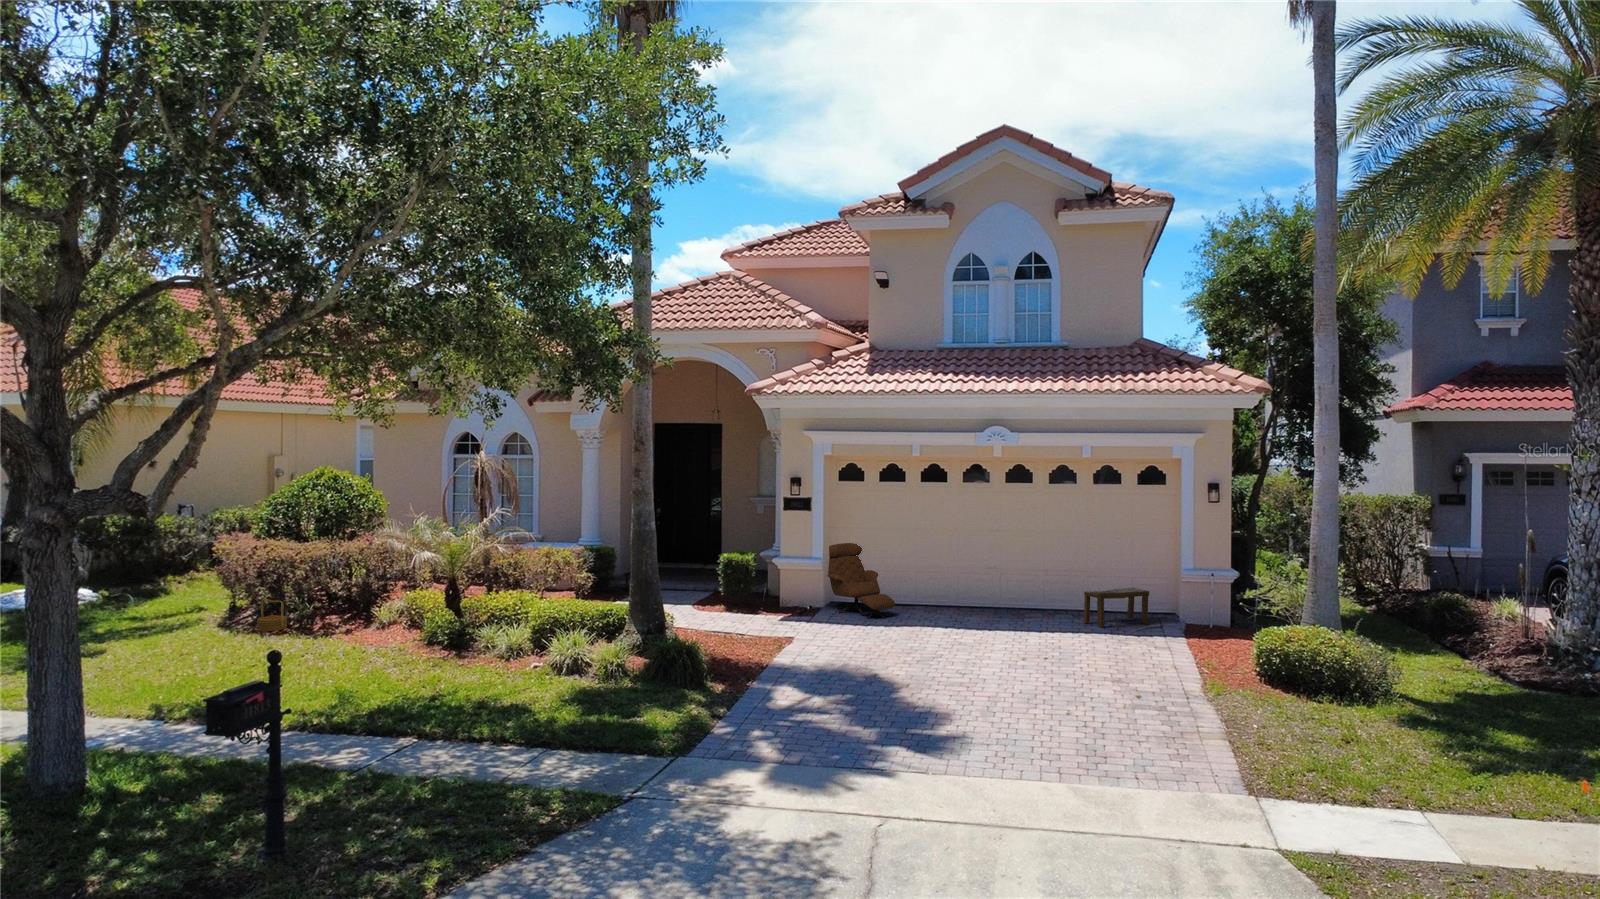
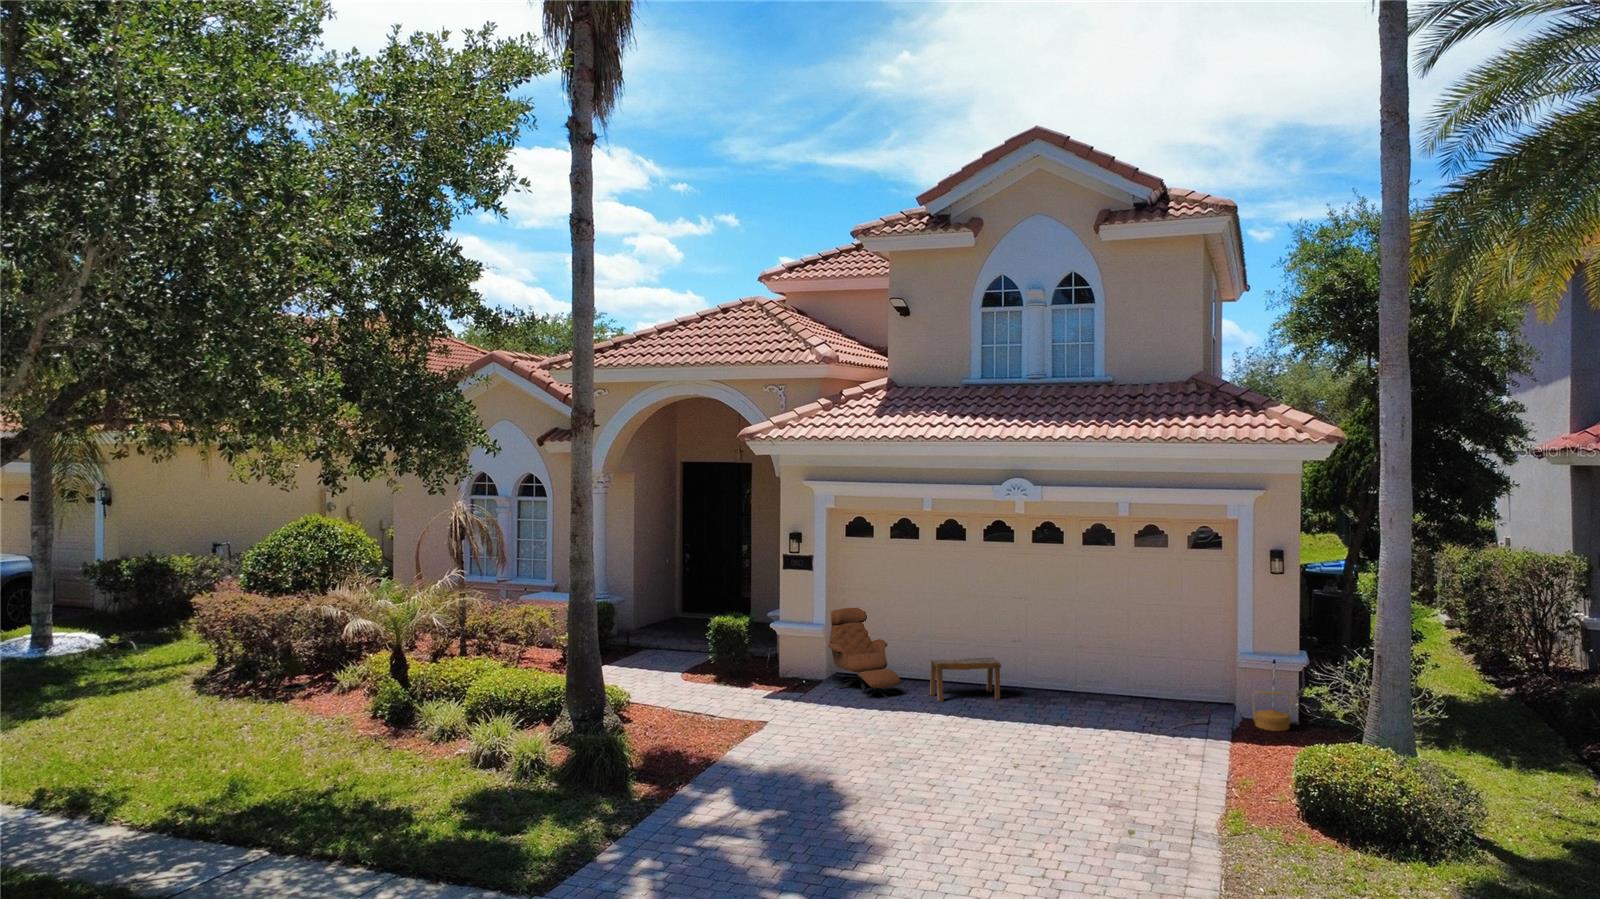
potted tree: none [311,583,340,628] -> present [279,654,306,691]
bench: present [1084,587,1149,628] -> present [930,657,1001,701]
woven basket: present [257,599,287,631] -> present [1254,691,1292,731]

